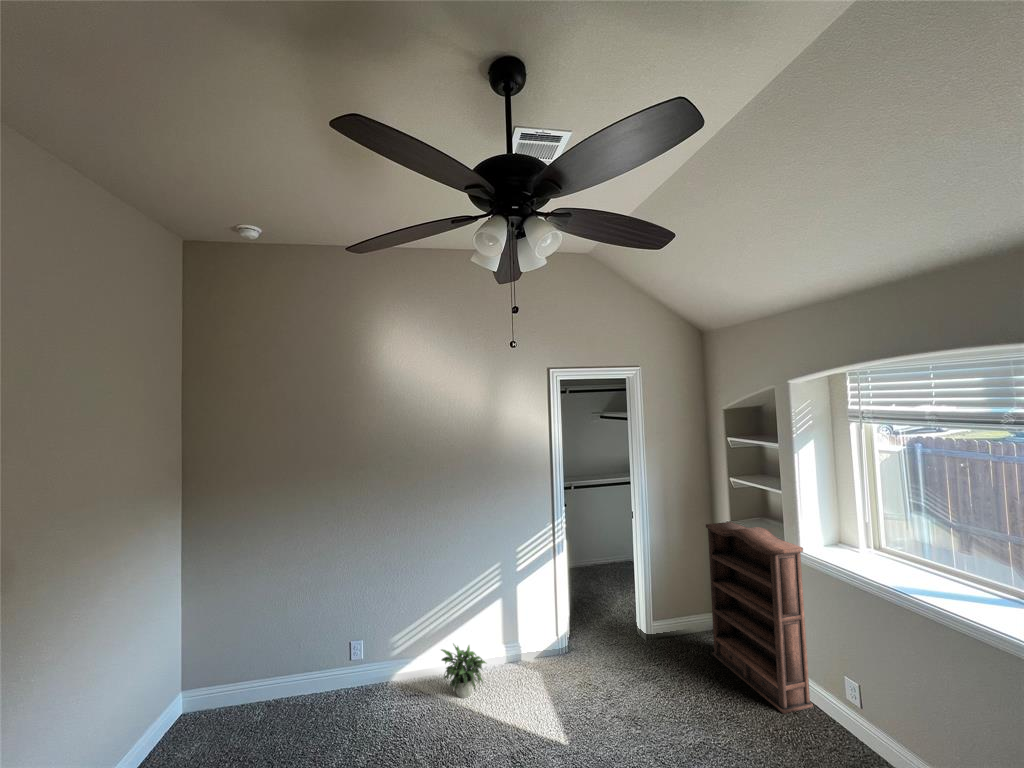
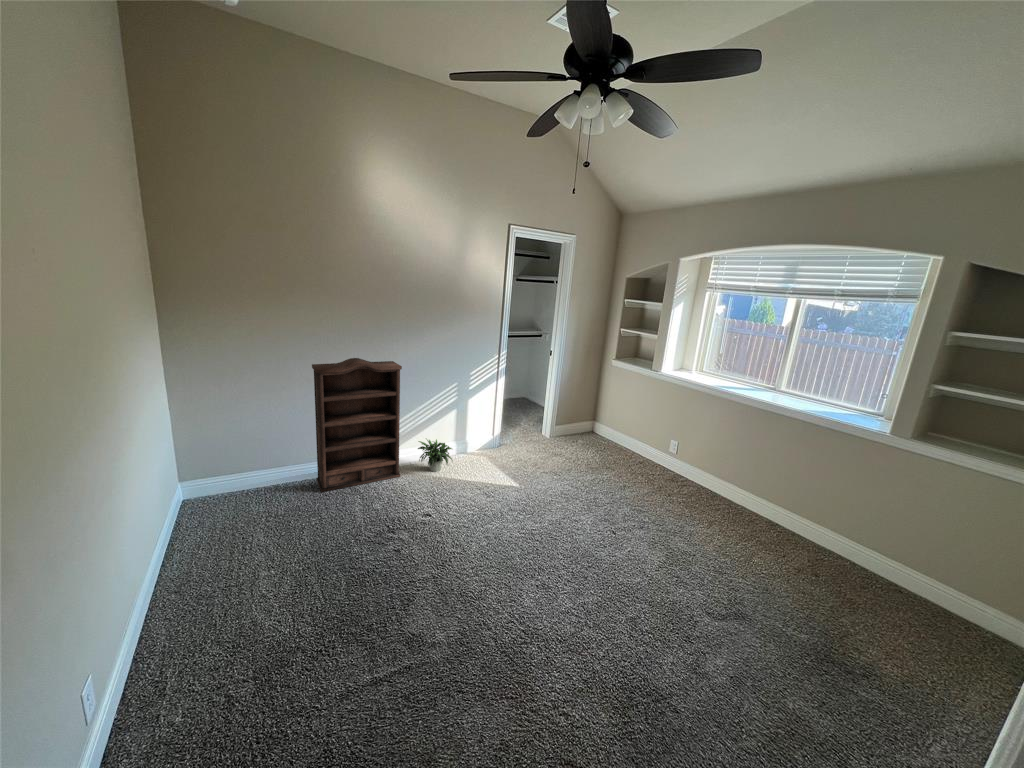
bookshelf: present [706,522,813,714] -> present [312,358,402,492]

